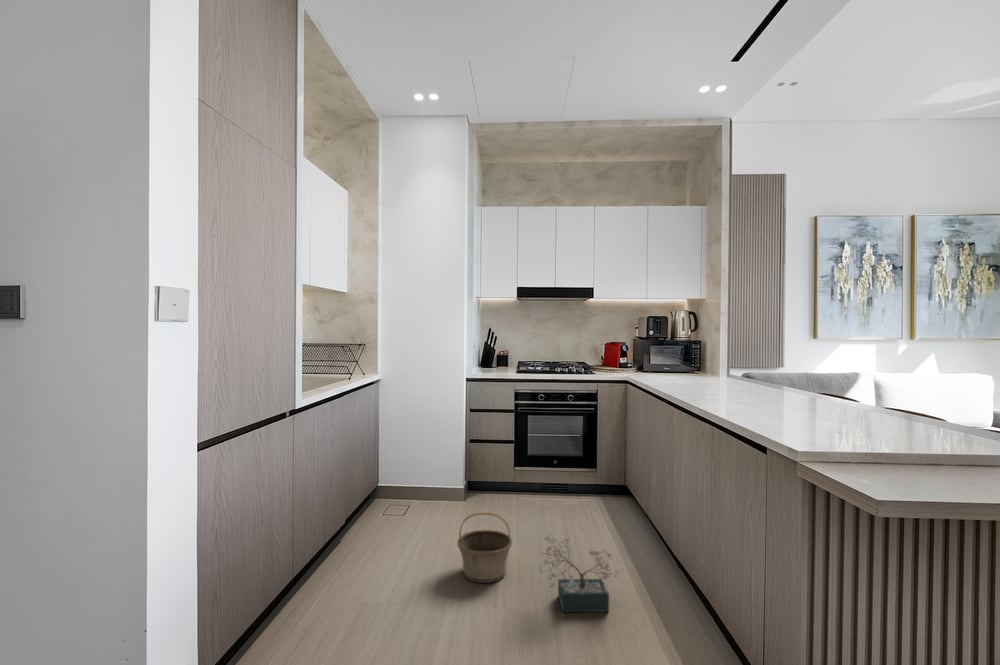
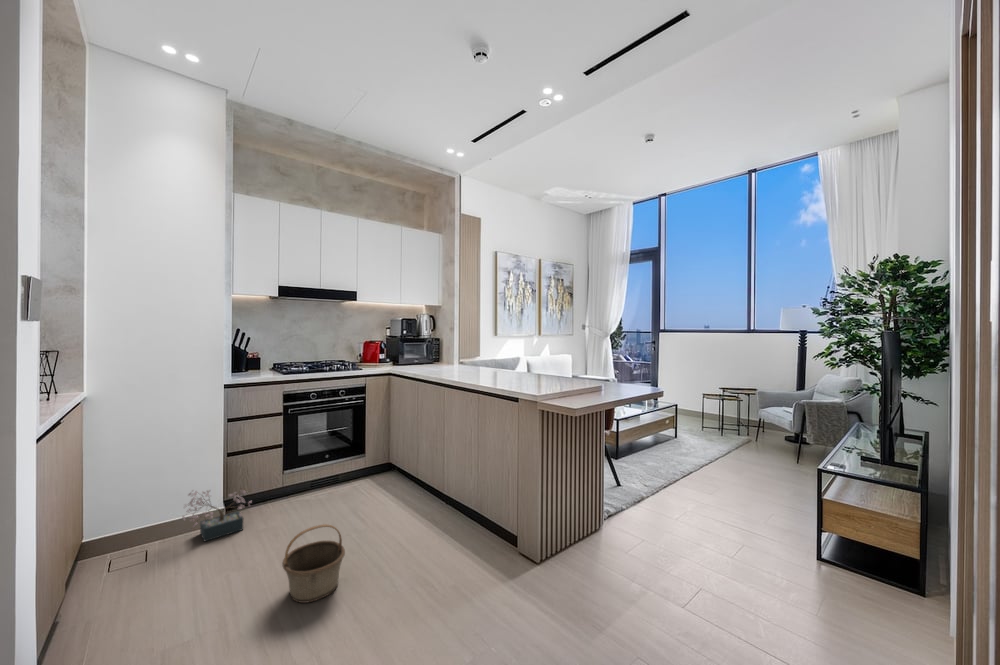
decorative plant: present [539,534,619,612] -> present [183,491,252,541]

